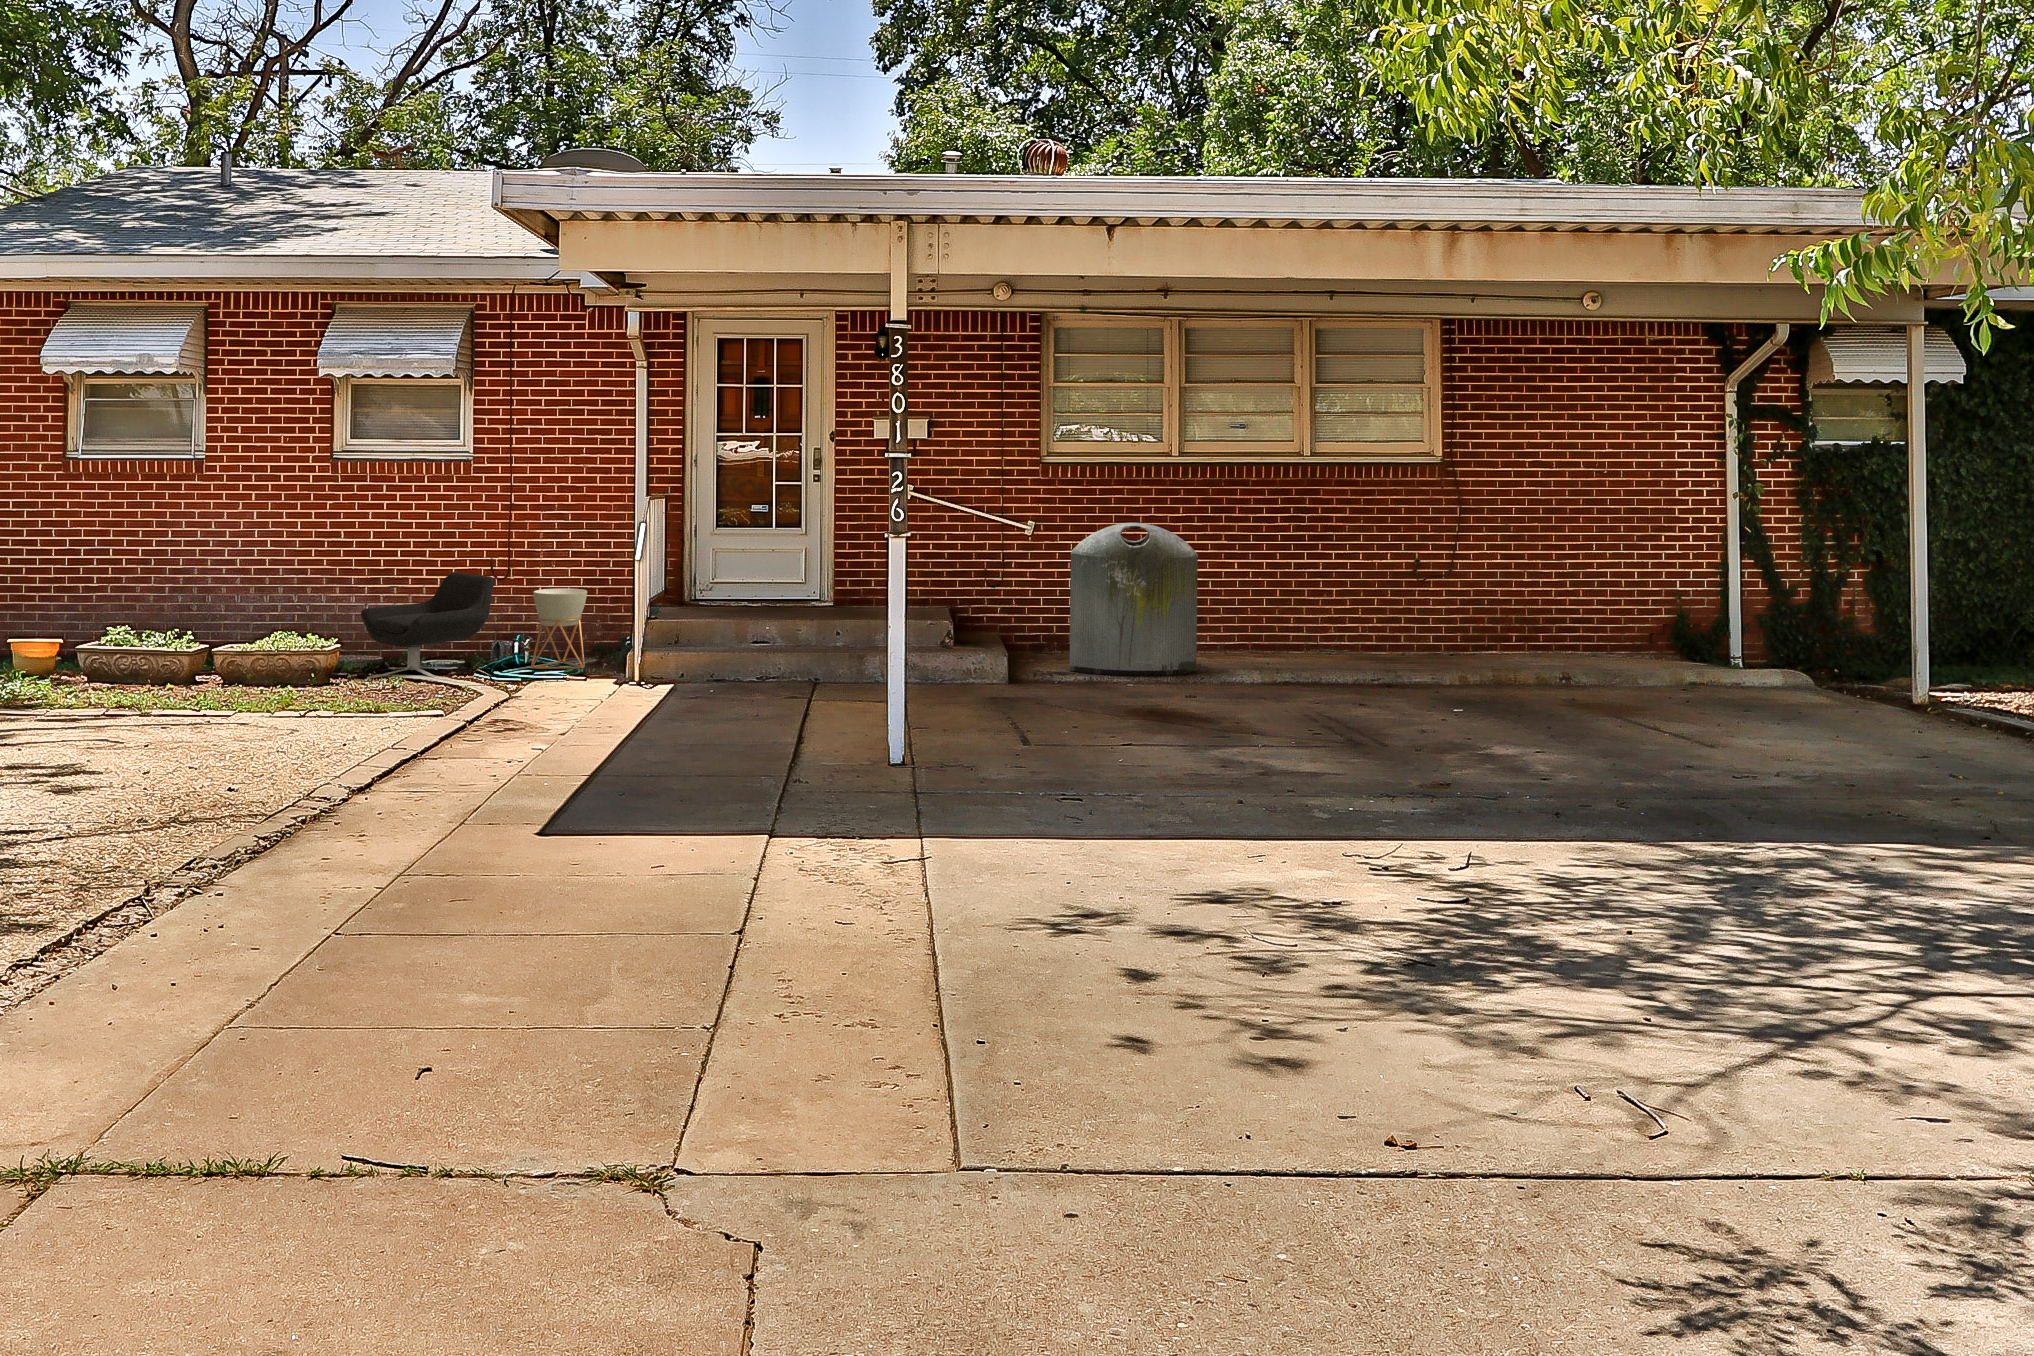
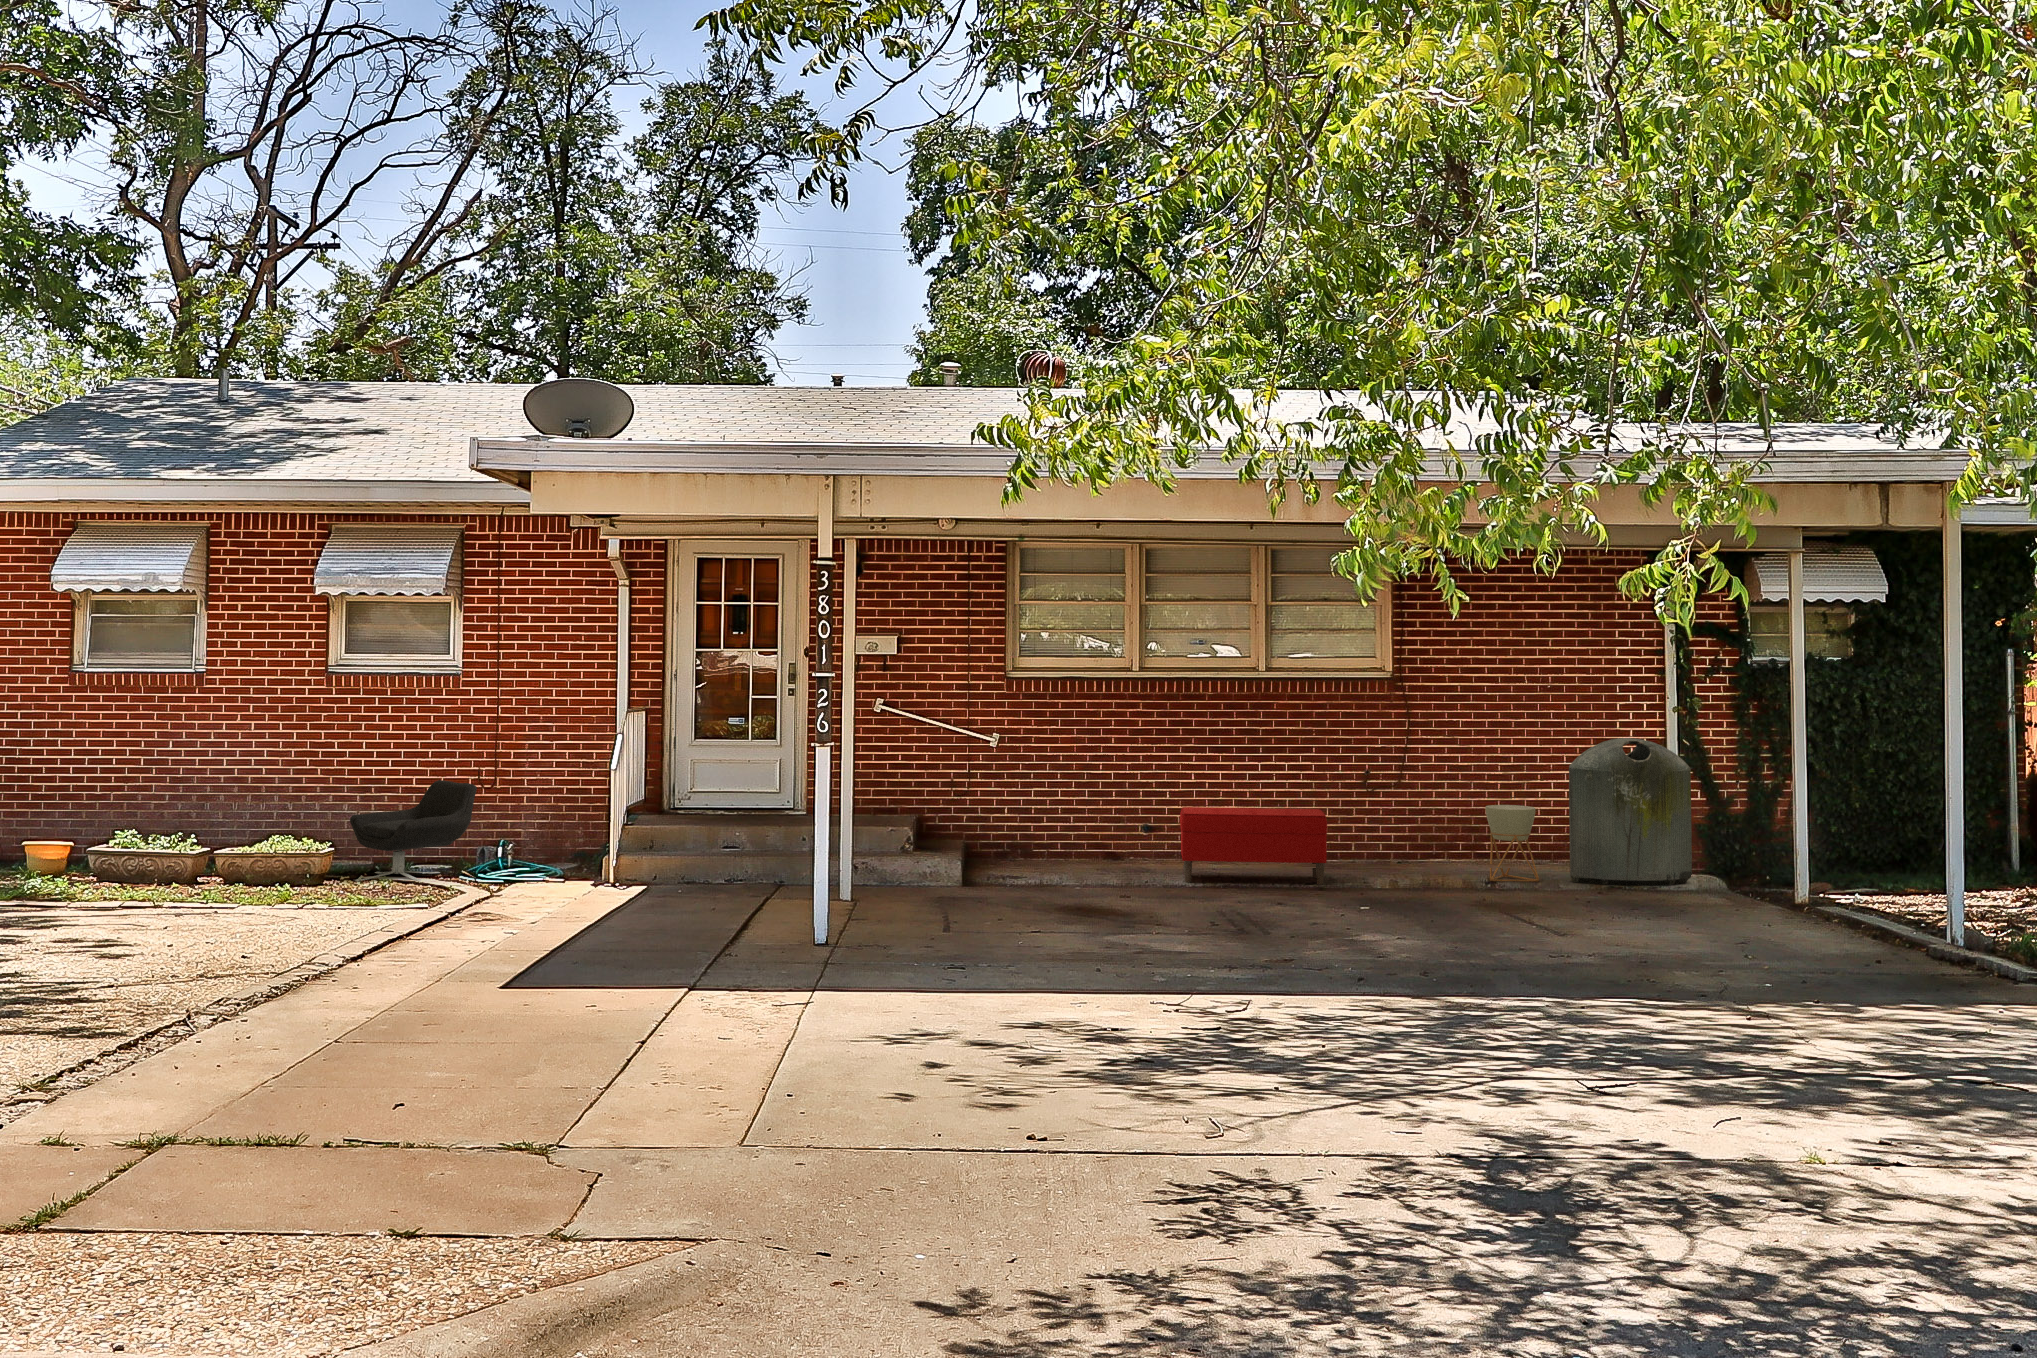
trash can: present [1070,523,1198,676] -> present [1569,738,1692,886]
planter: present [531,589,587,669] -> present [1485,805,1539,882]
bench: none [1226,598,1384,678] -> present [1180,807,1327,885]

